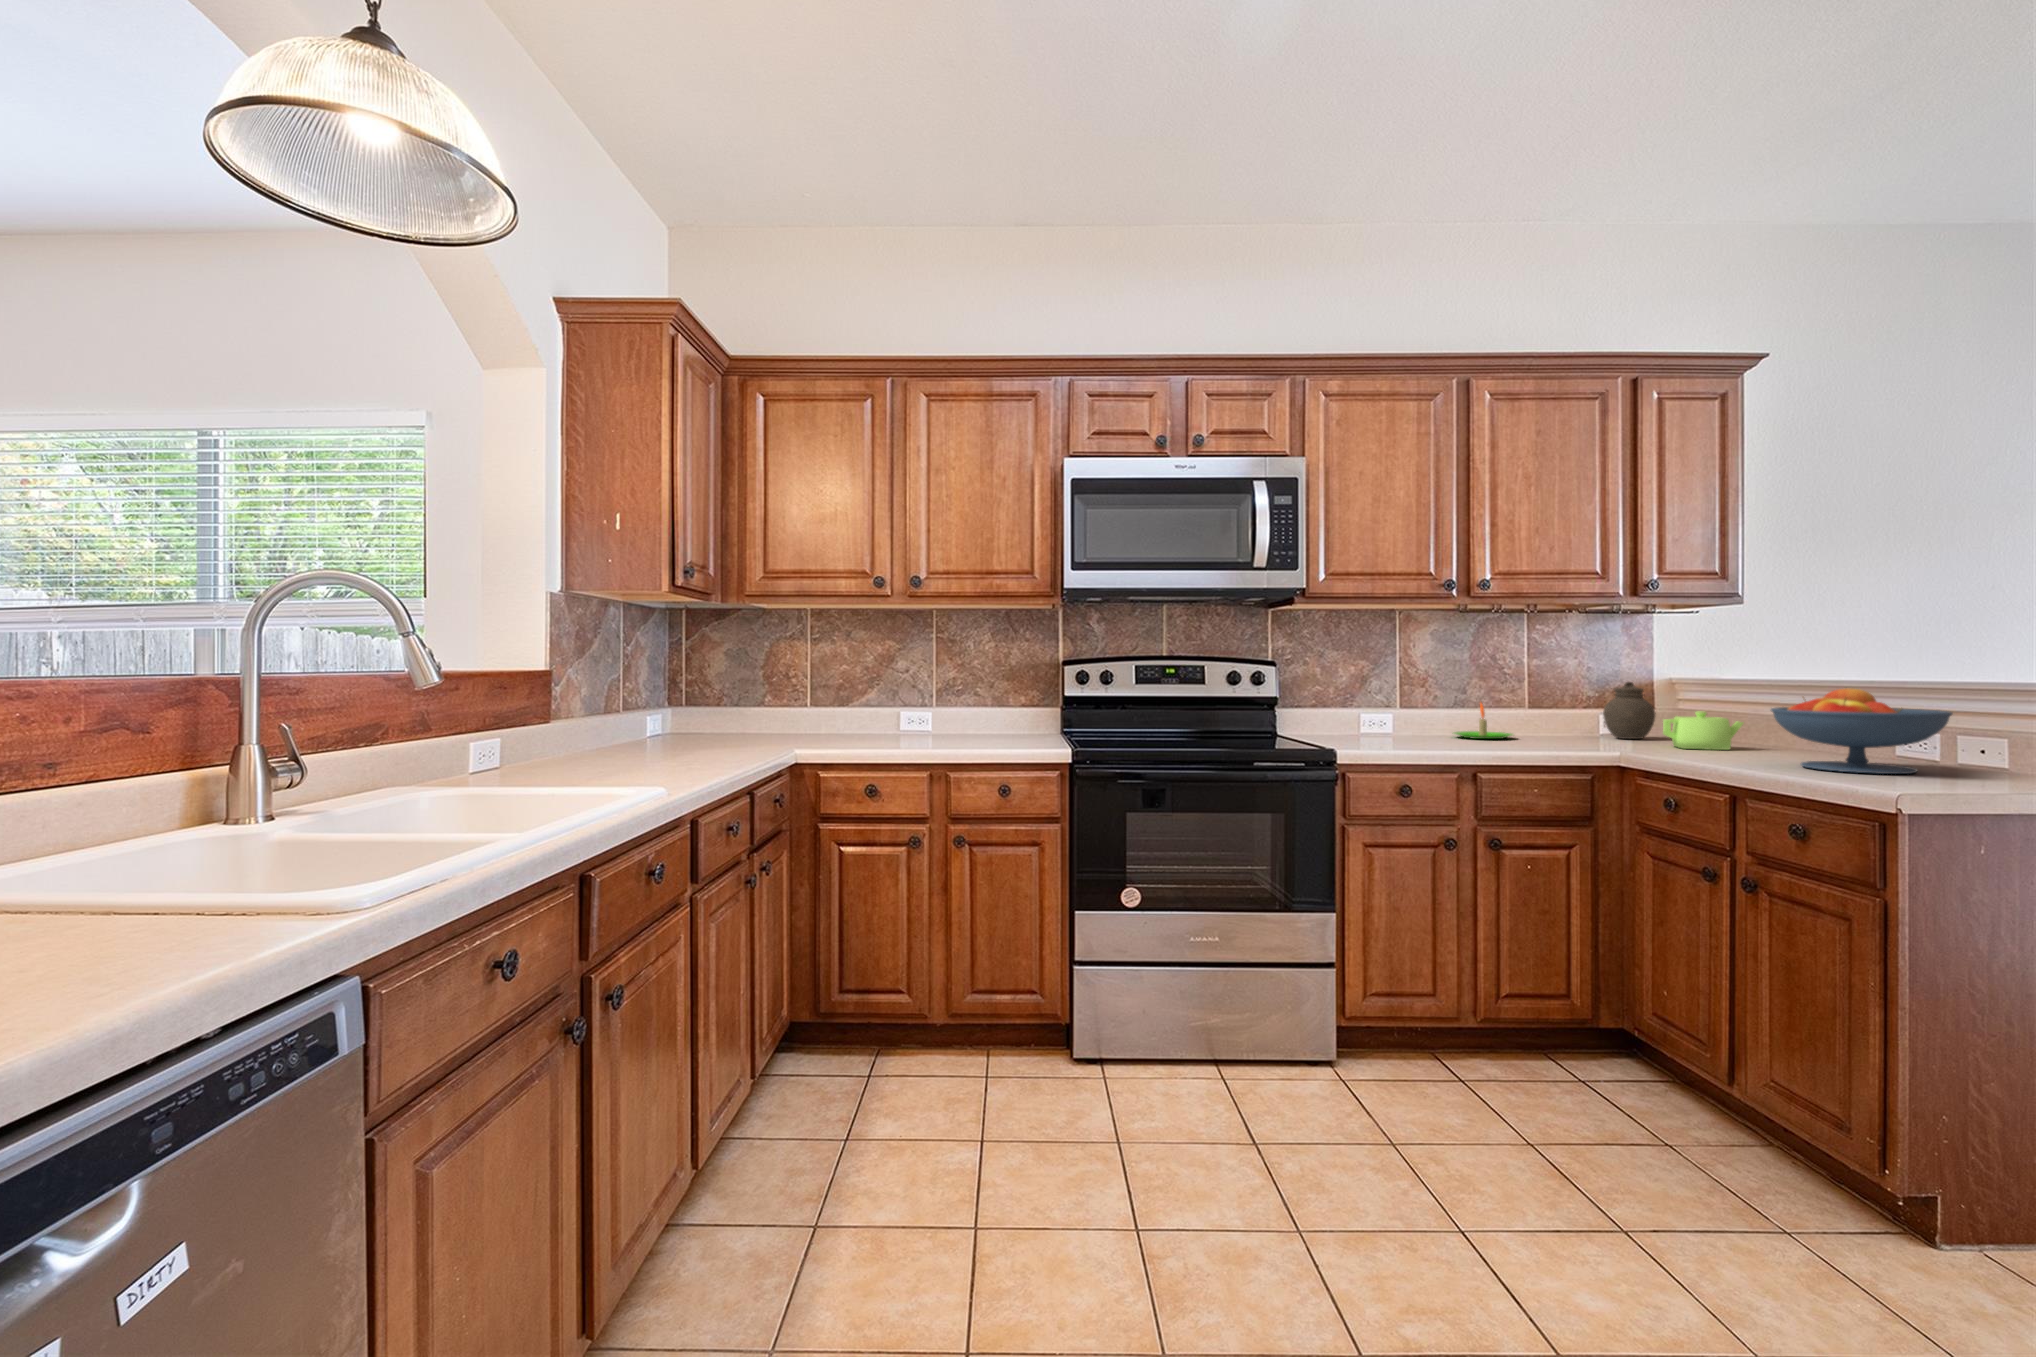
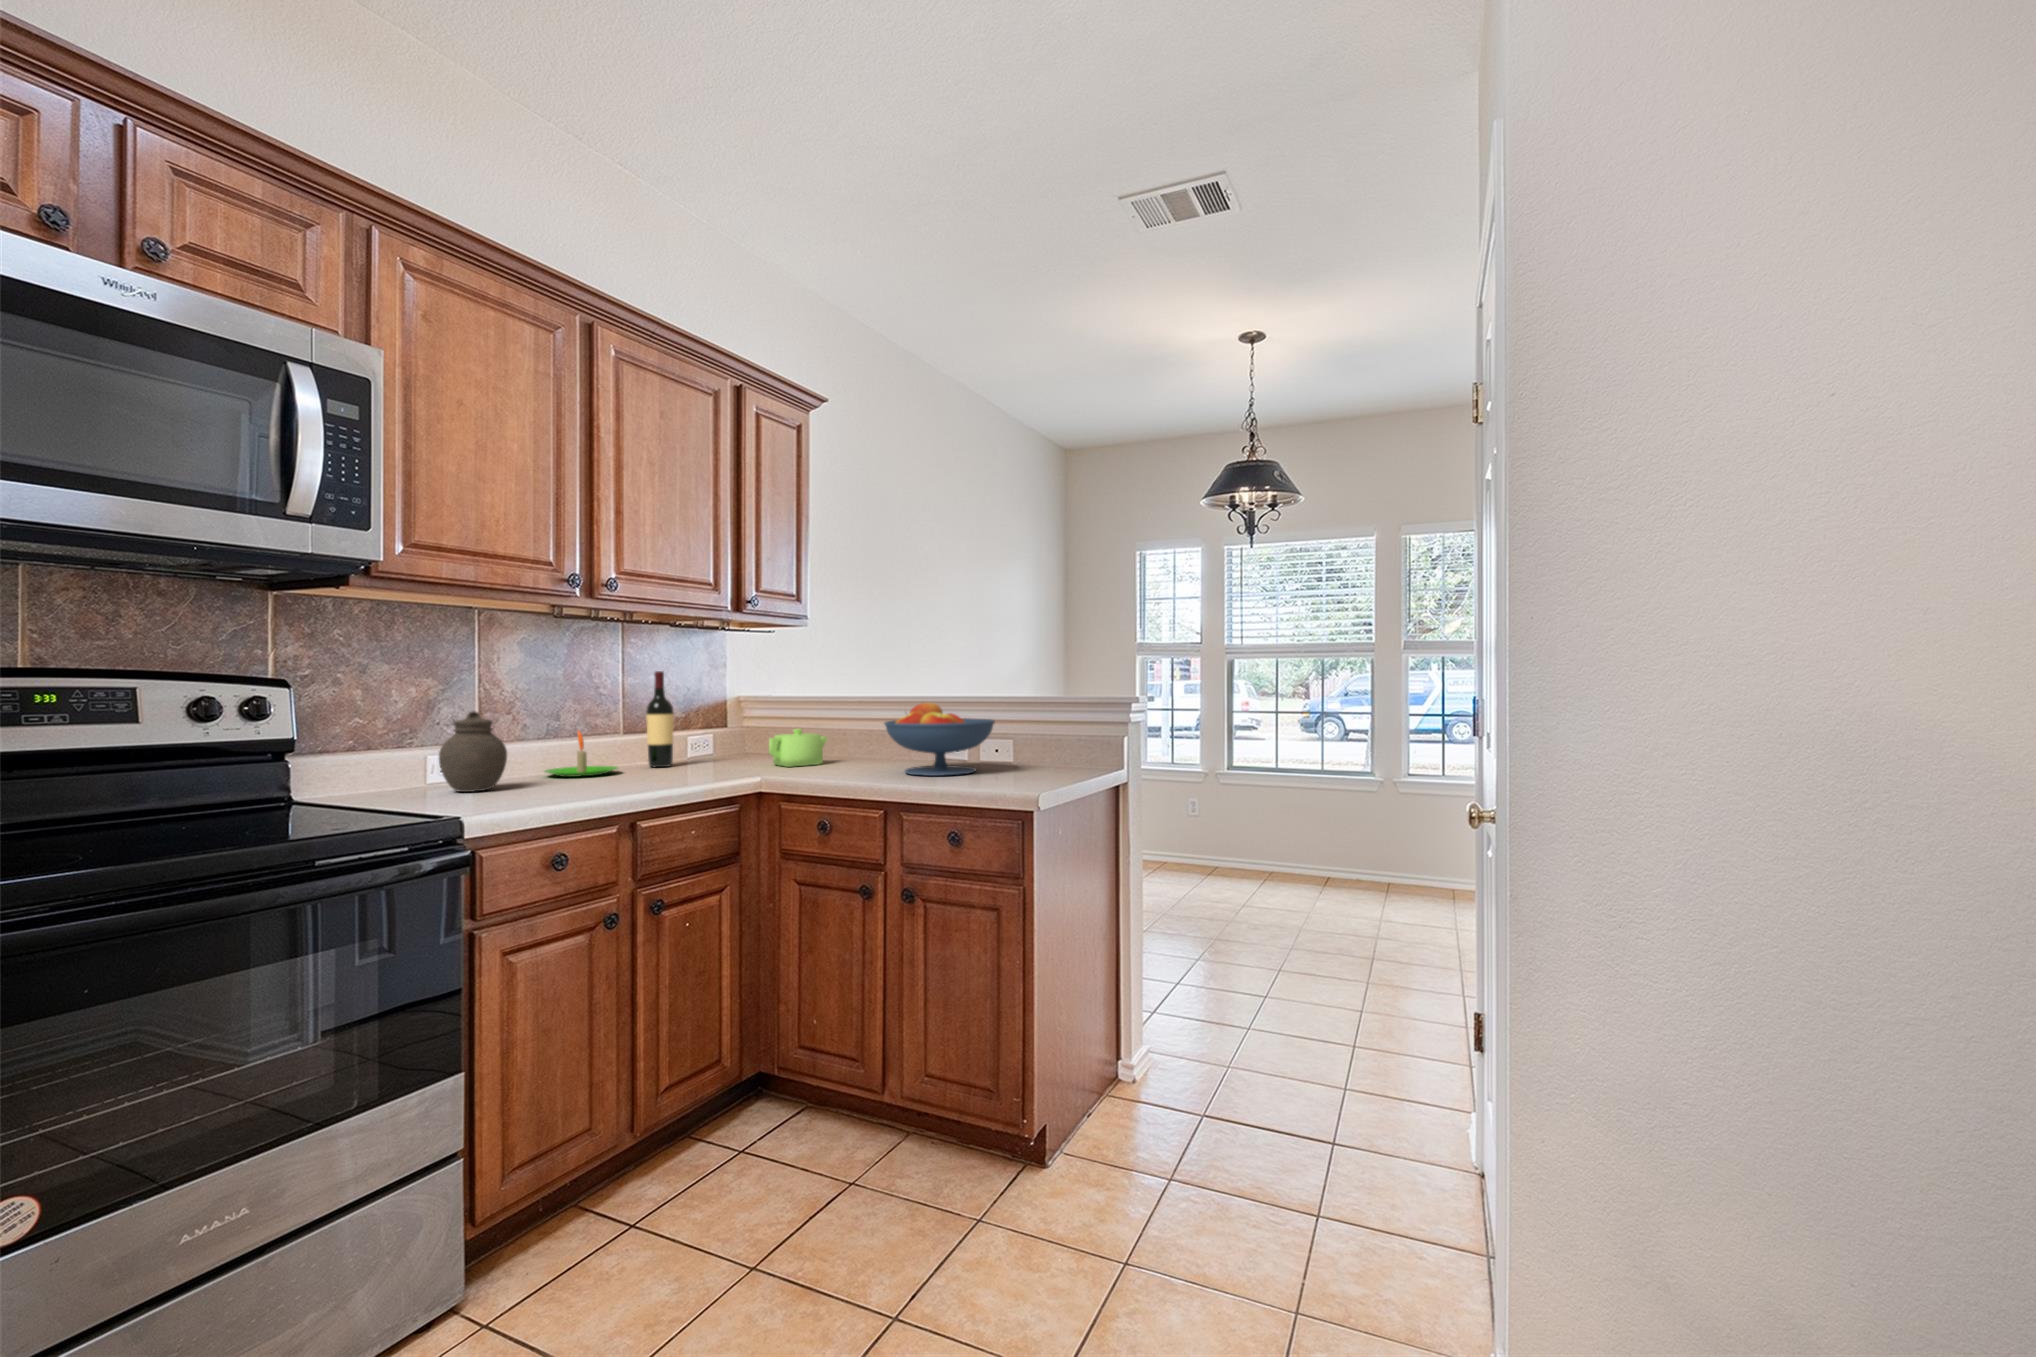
wine bottle: none [1548,654,1574,739] -> present [646,671,674,767]
jar: present [1603,682,1656,739] -> present [439,711,507,792]

